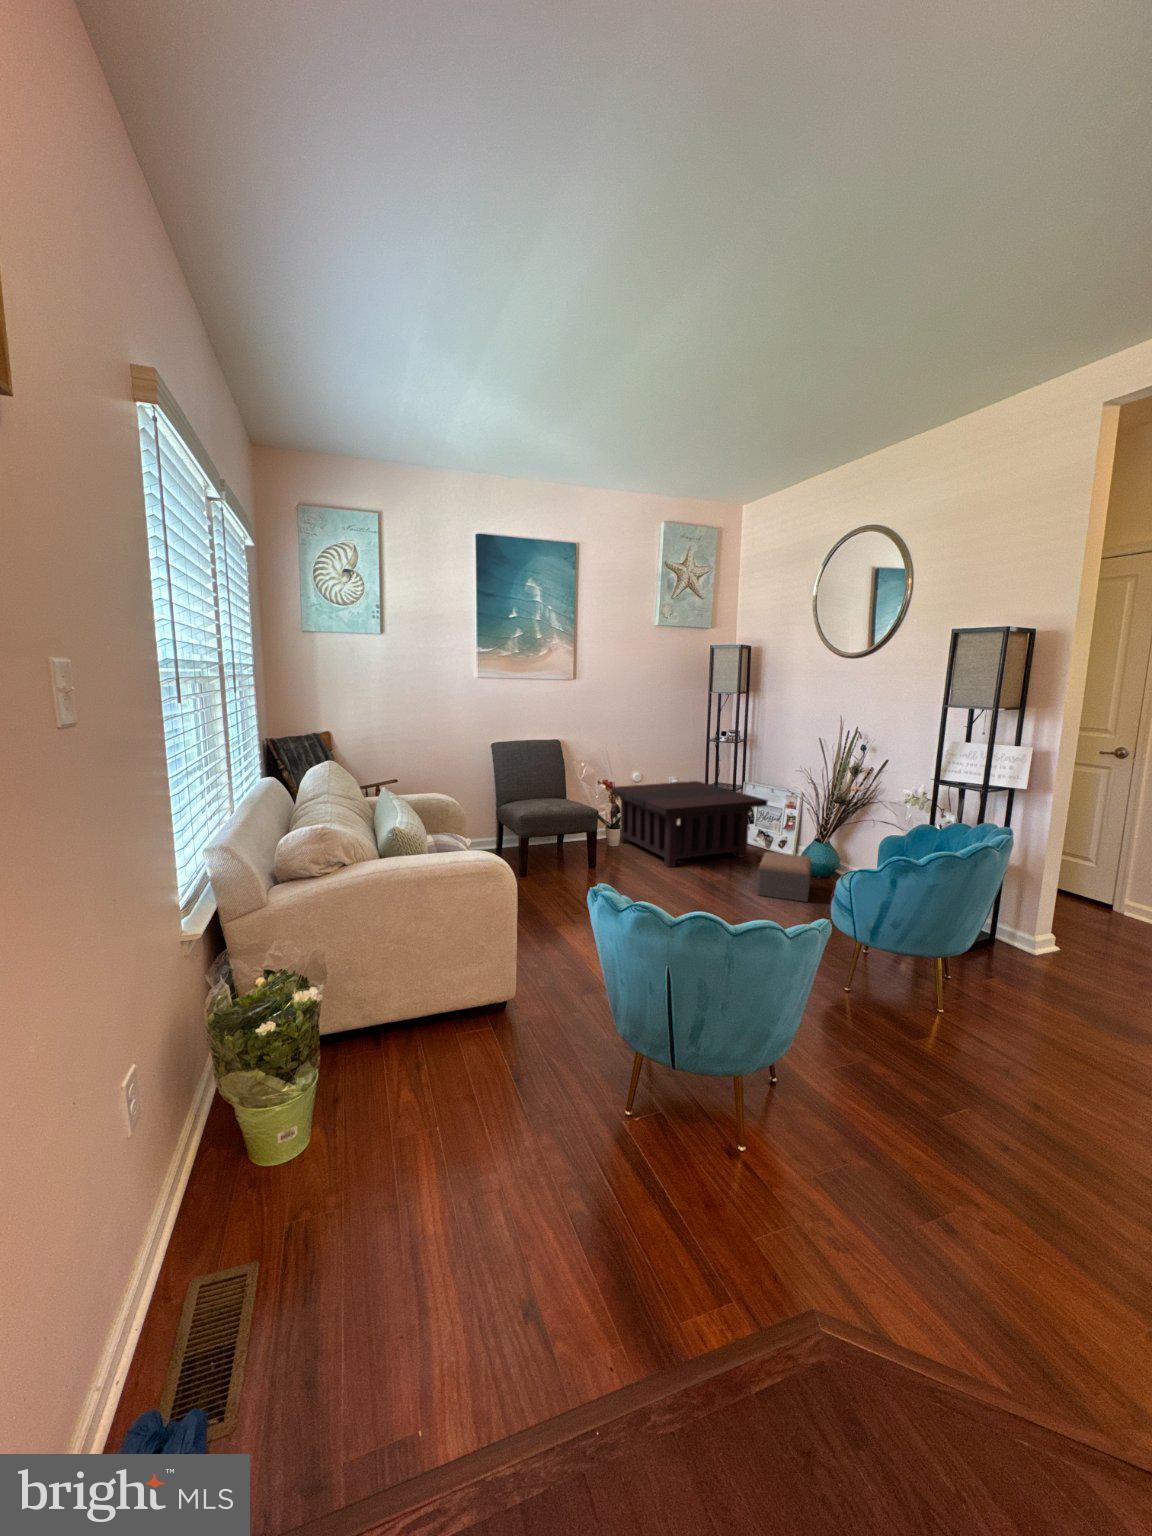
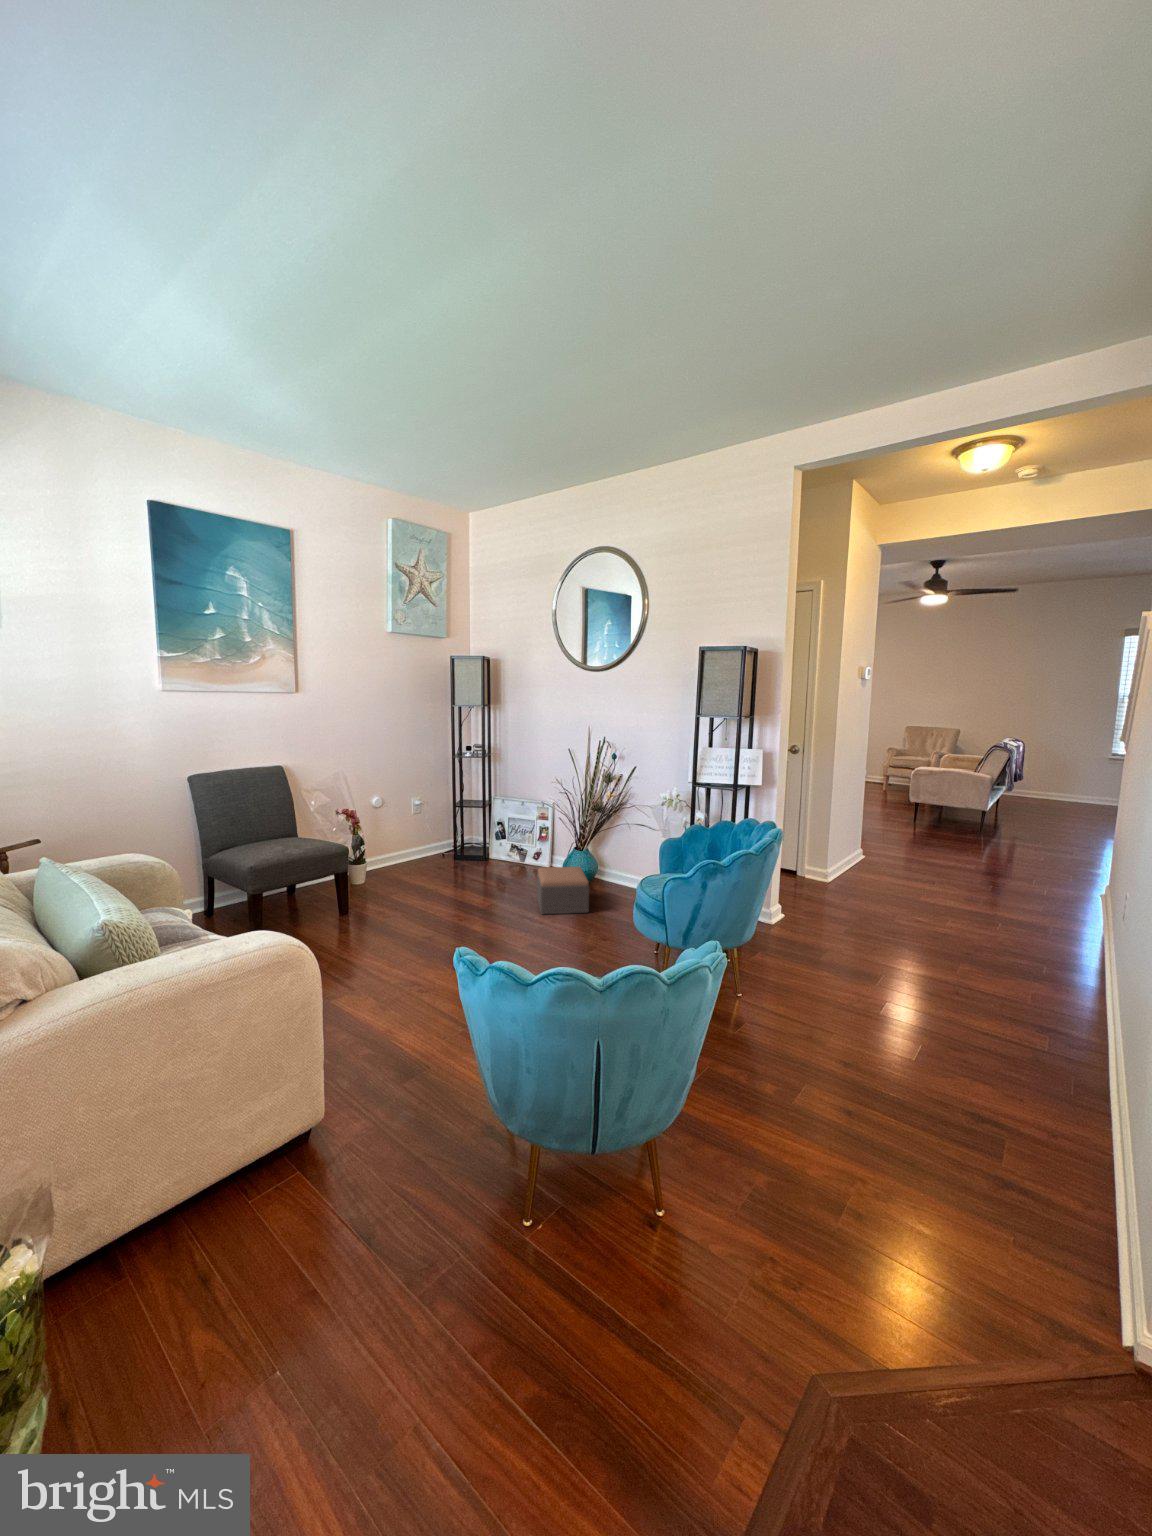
coffee table: present [611,781,768,867] -> none [345,800,525,900]

